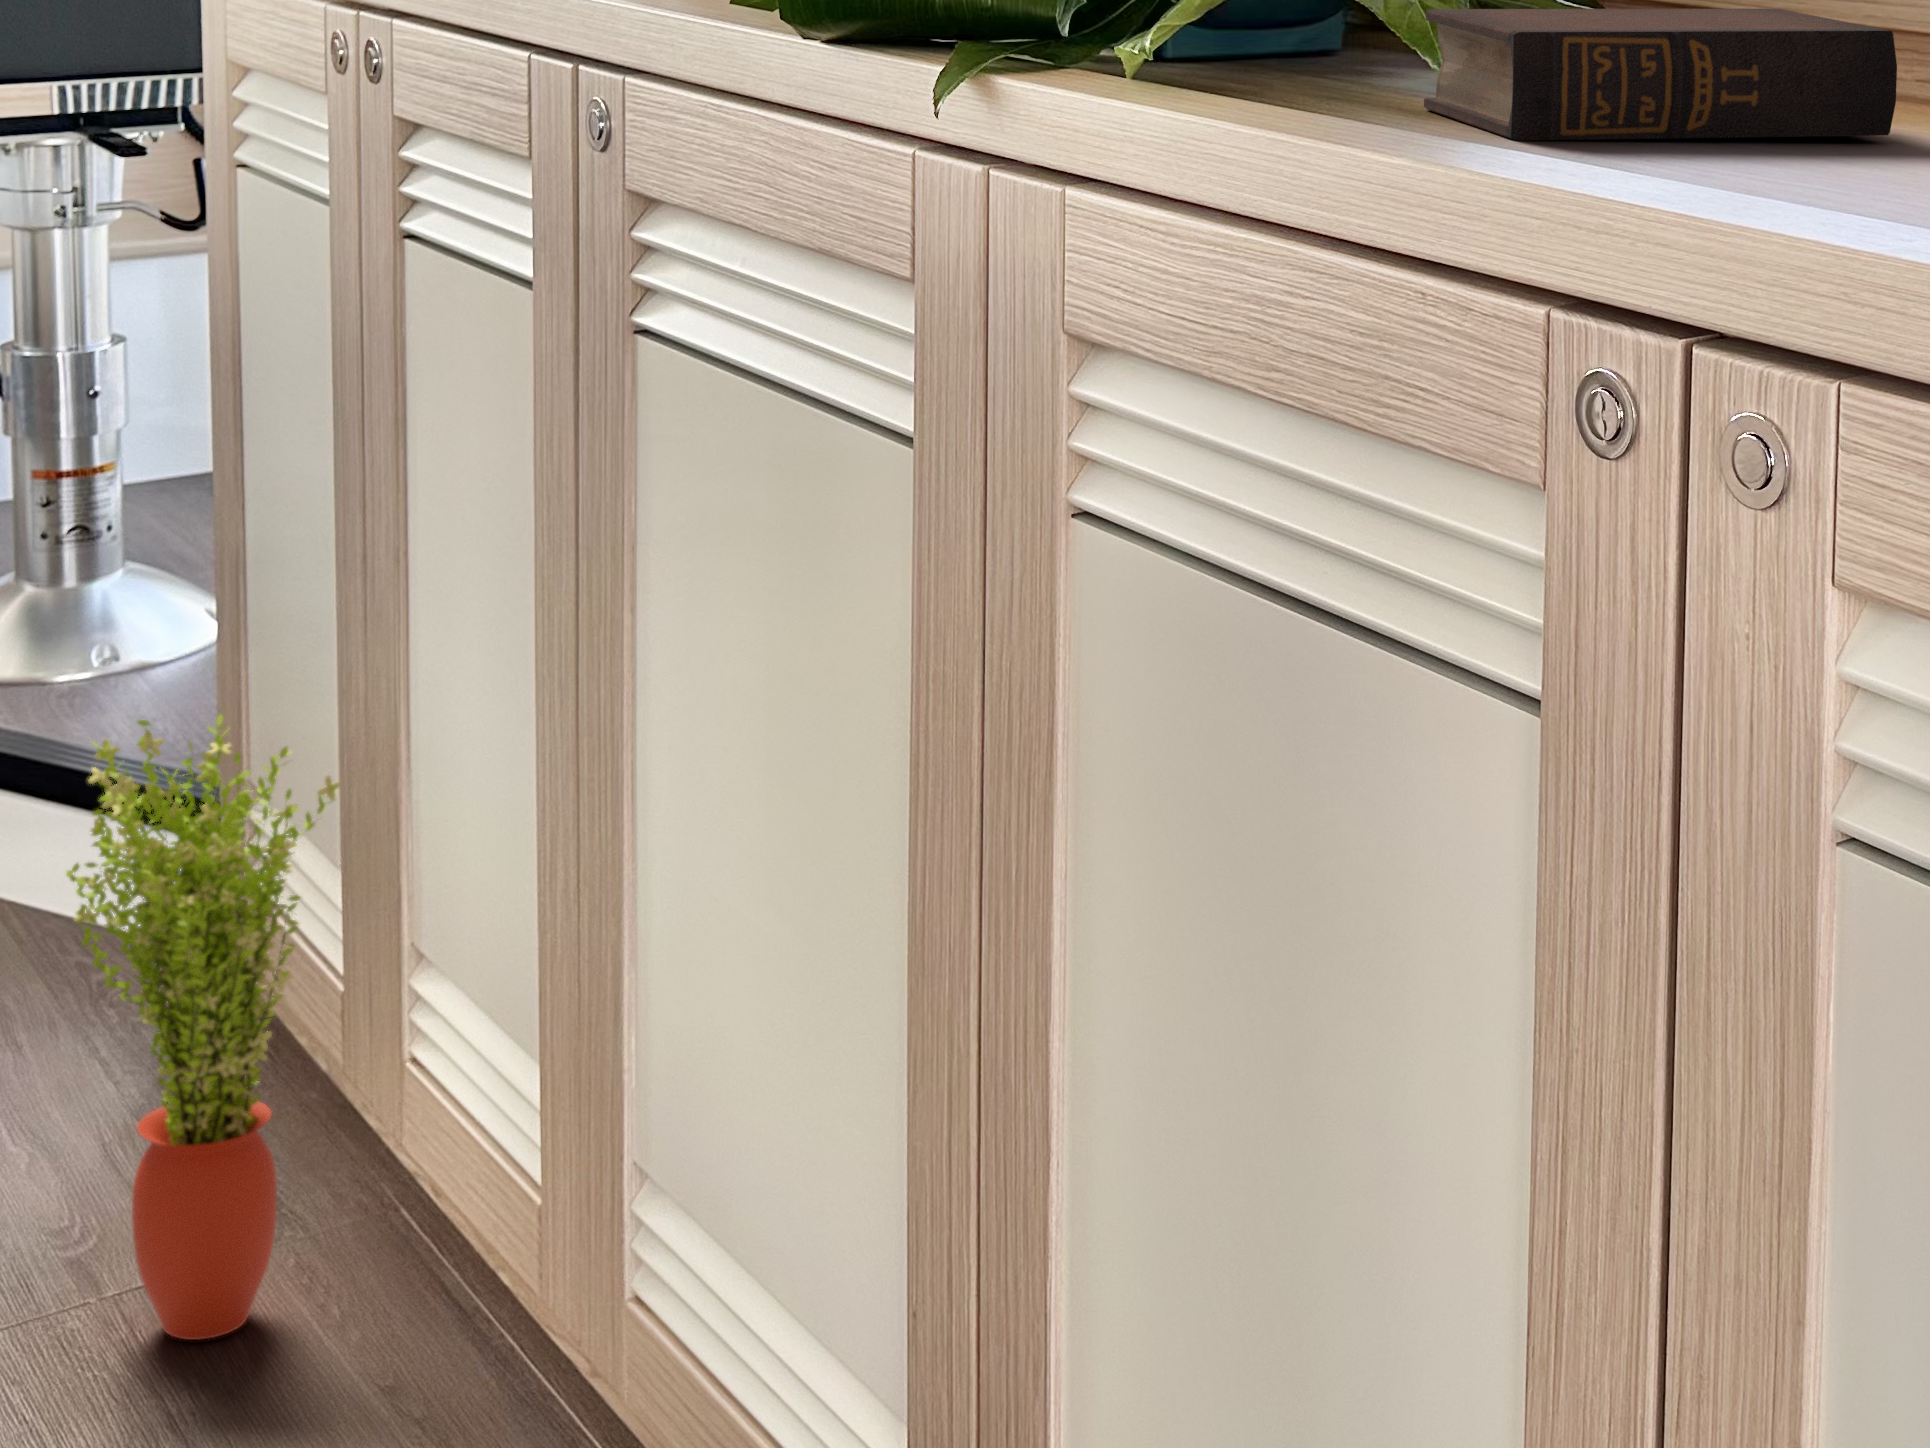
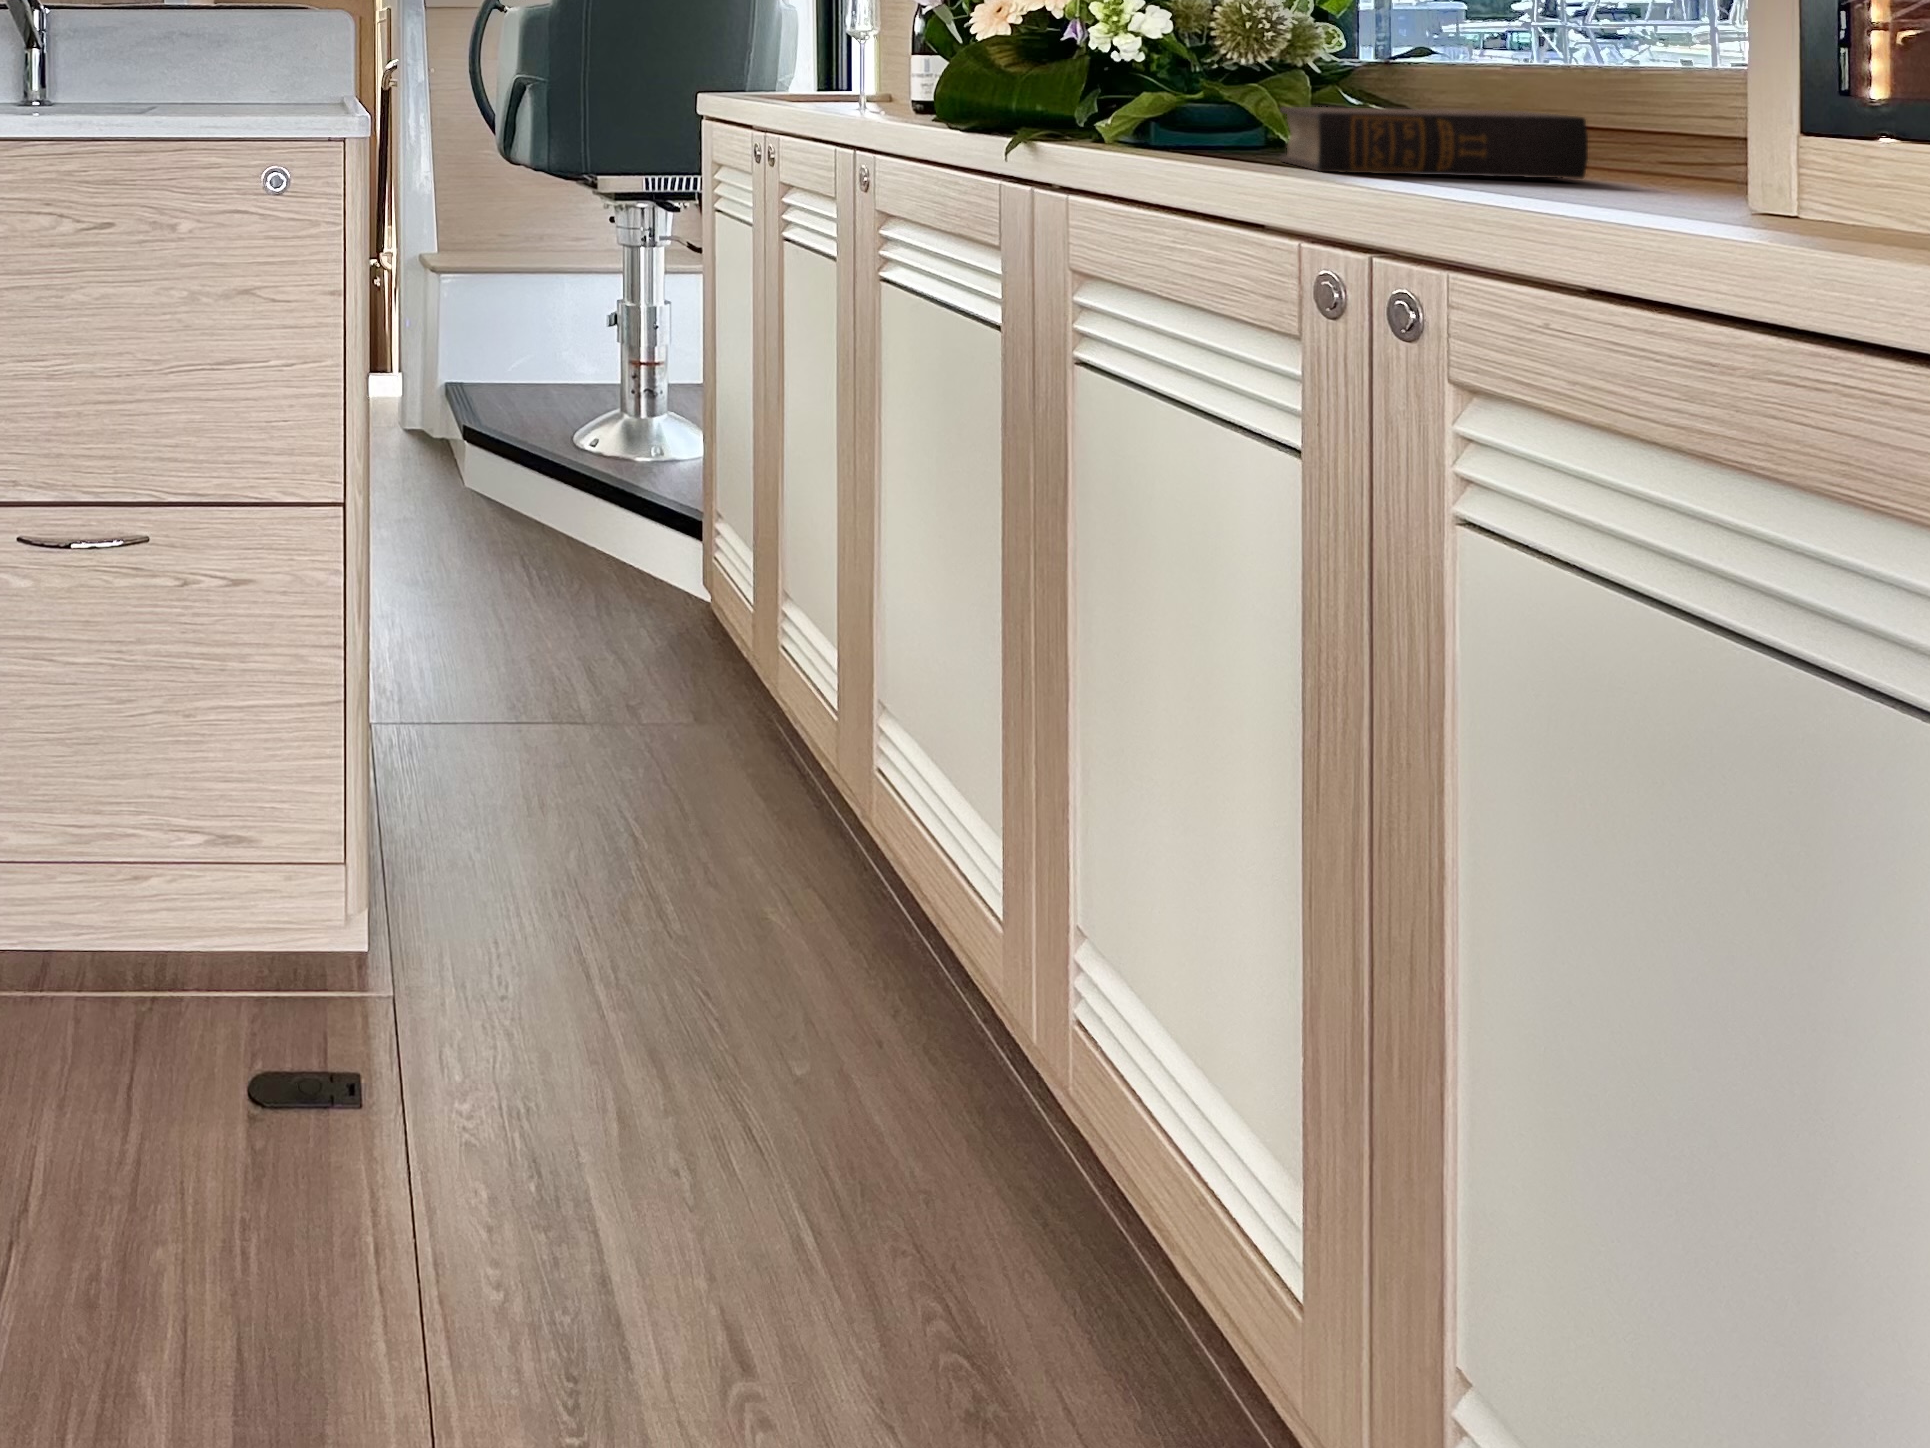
potted plant: present [66,715,340,1340] -> none [619,456,745,759]

